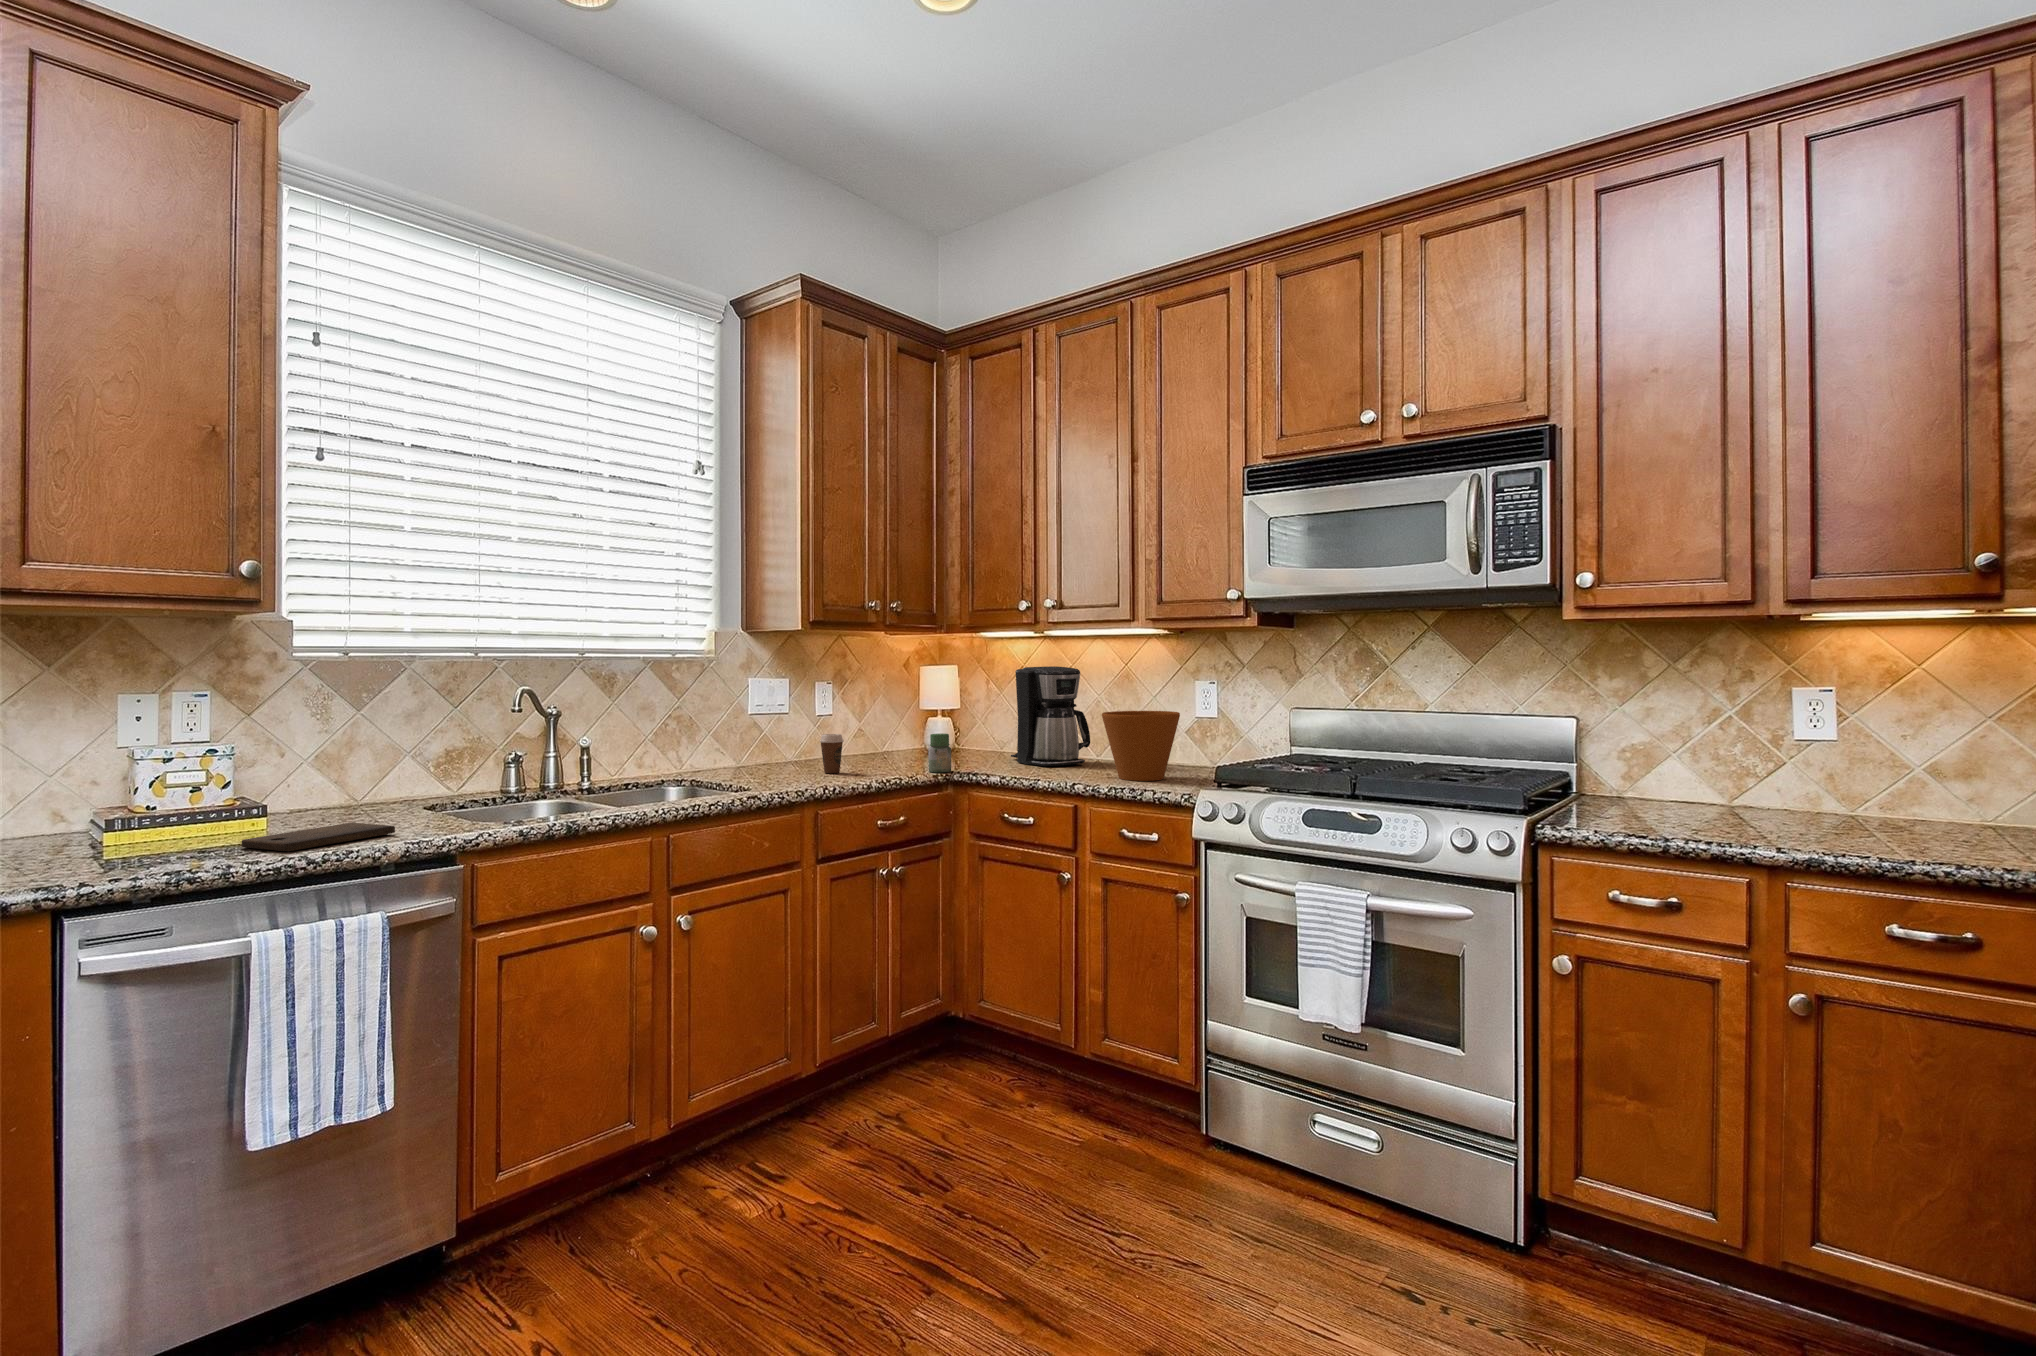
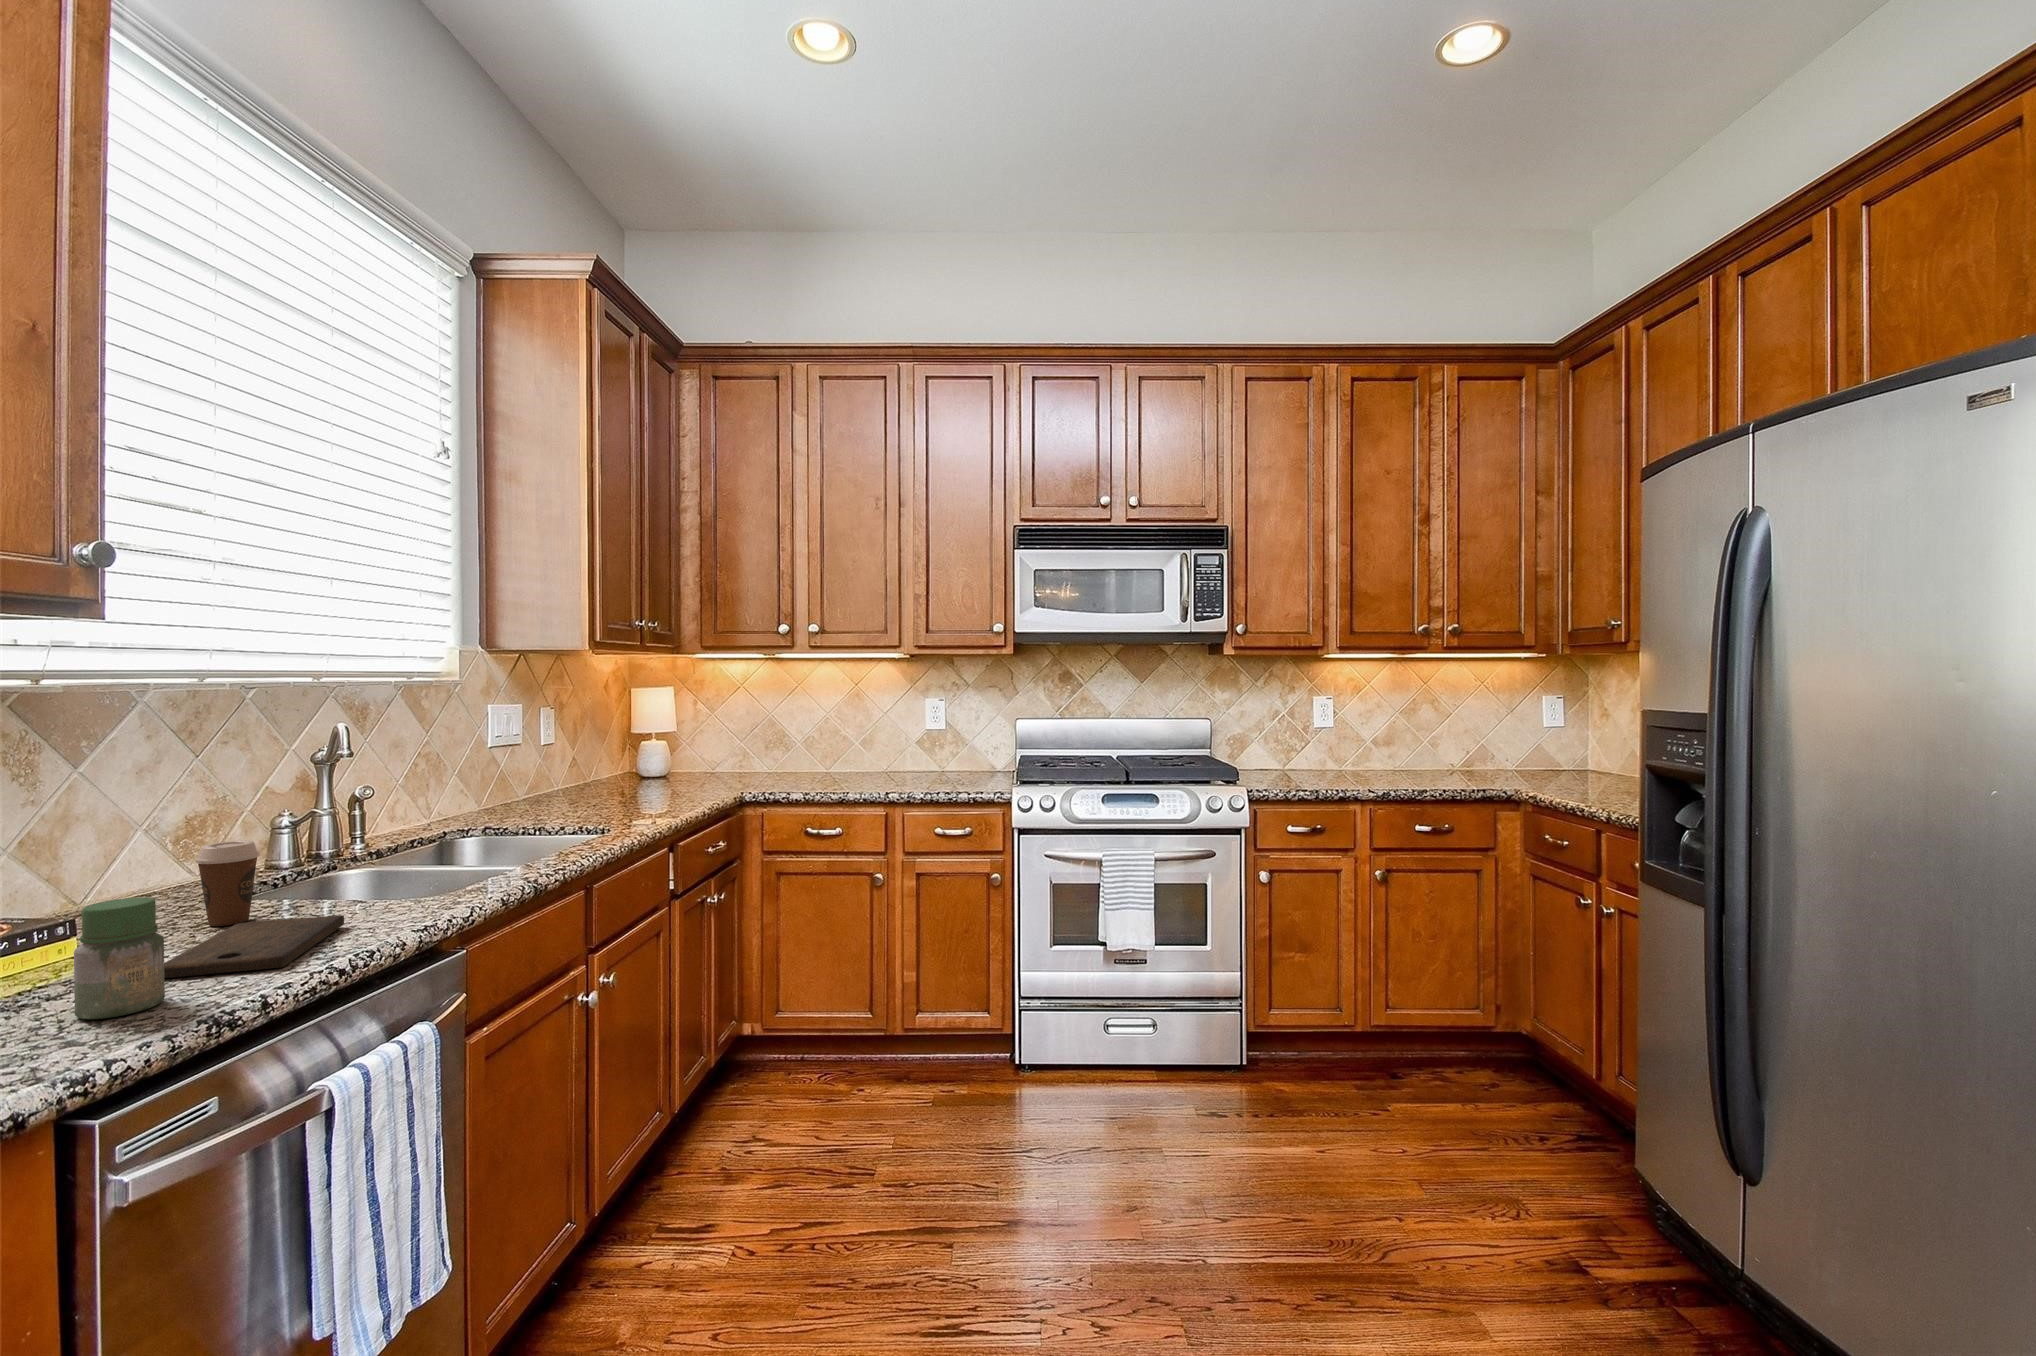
coffee maker: present [1011,666,1090,767] -> none [726,685,813,780]
flower pot: present [1102,711,1180,781] -> none [867,724,935,785]
jar: present [928,733,951,773] -> present [74,897,165,1019]
coffee cup: present [820,734,844,773] -> present [195,840,260,926]

